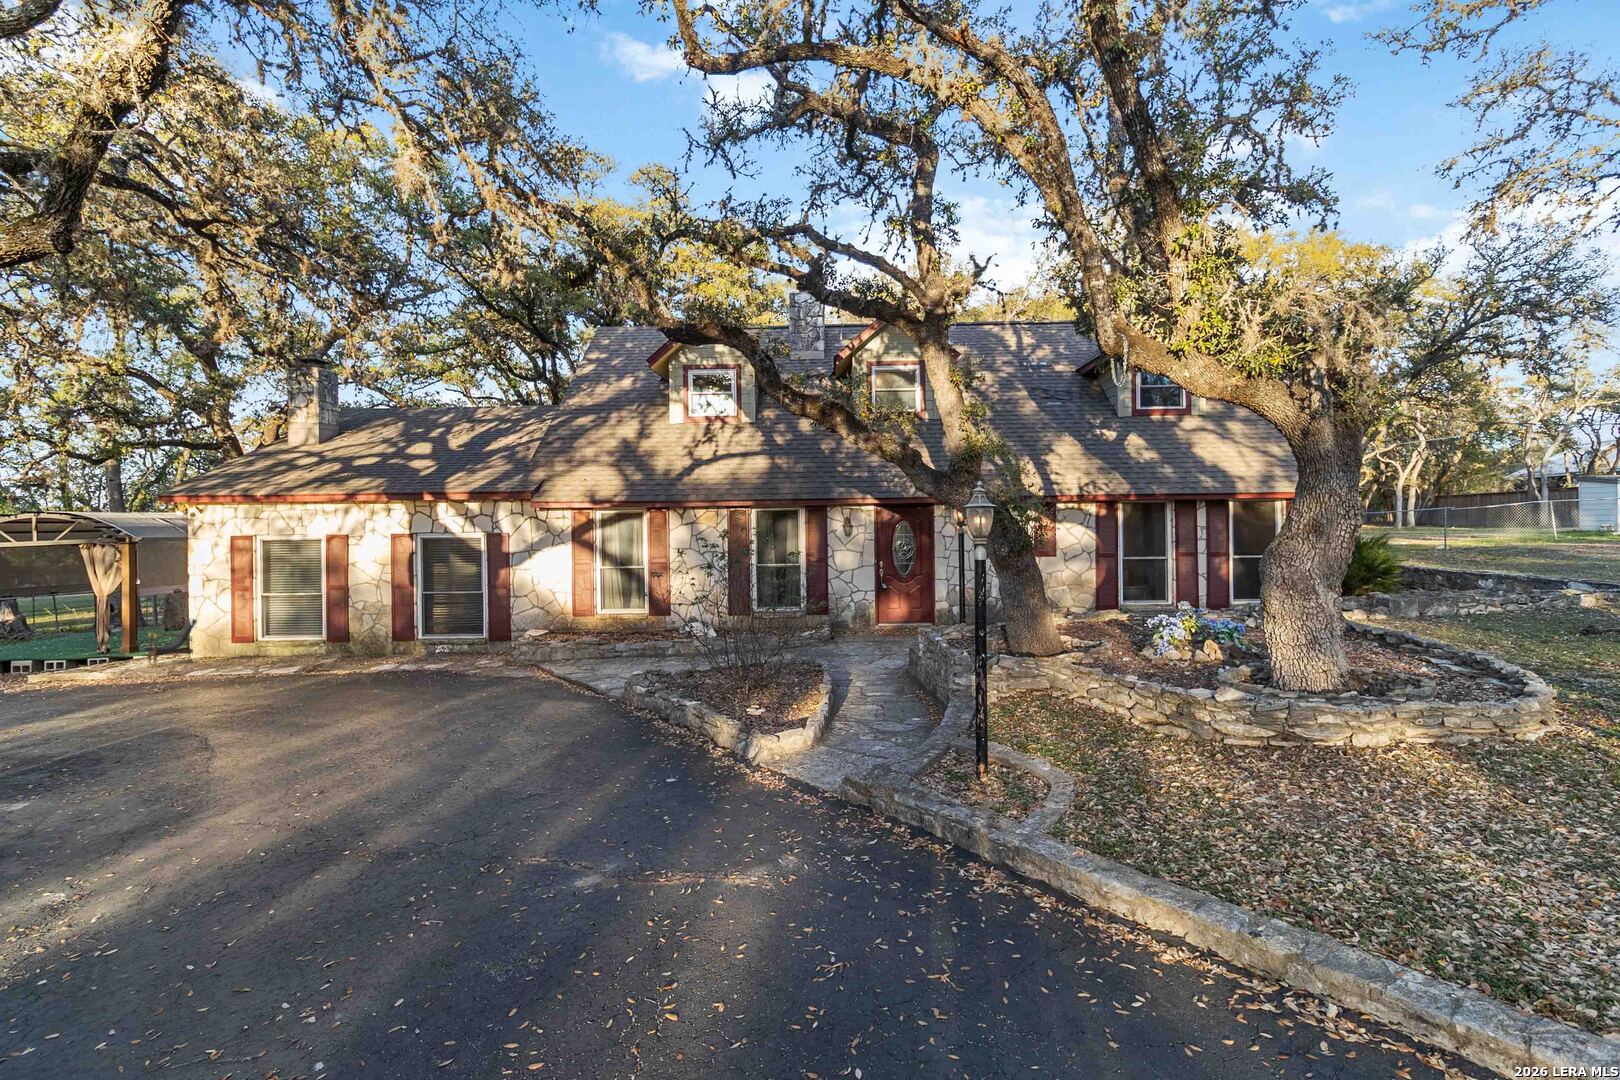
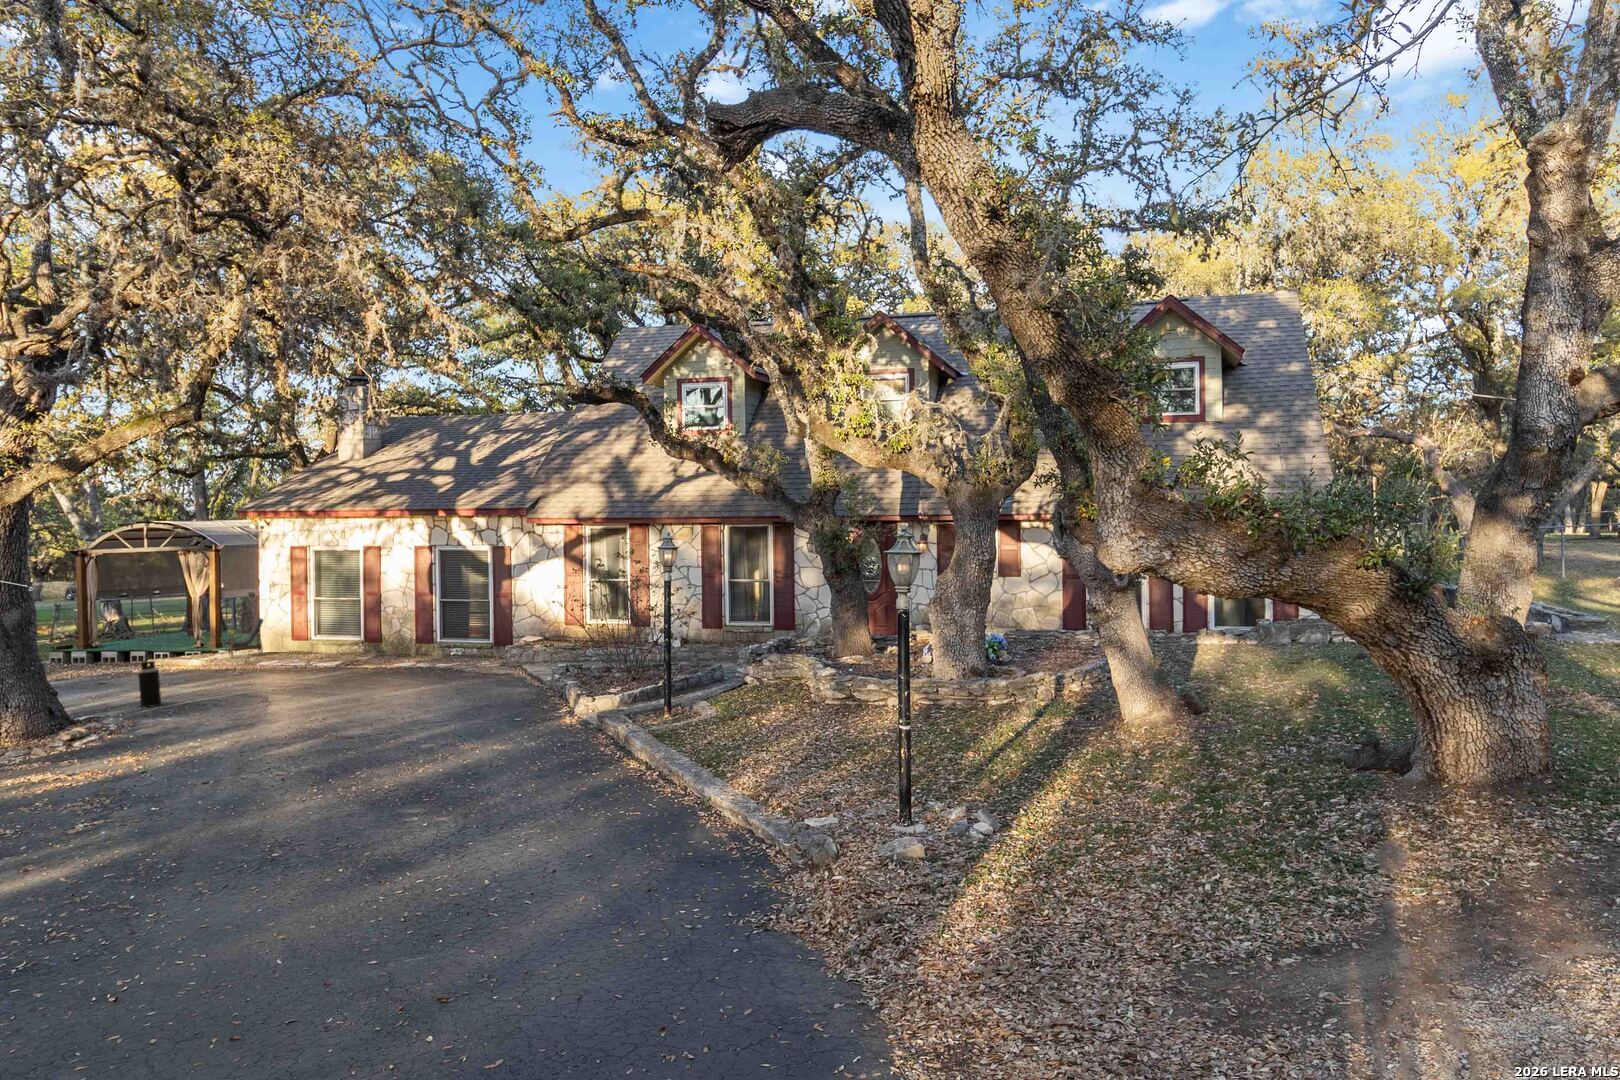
trash can: none [30,669,67,734] -> present [138,661,161,707]

